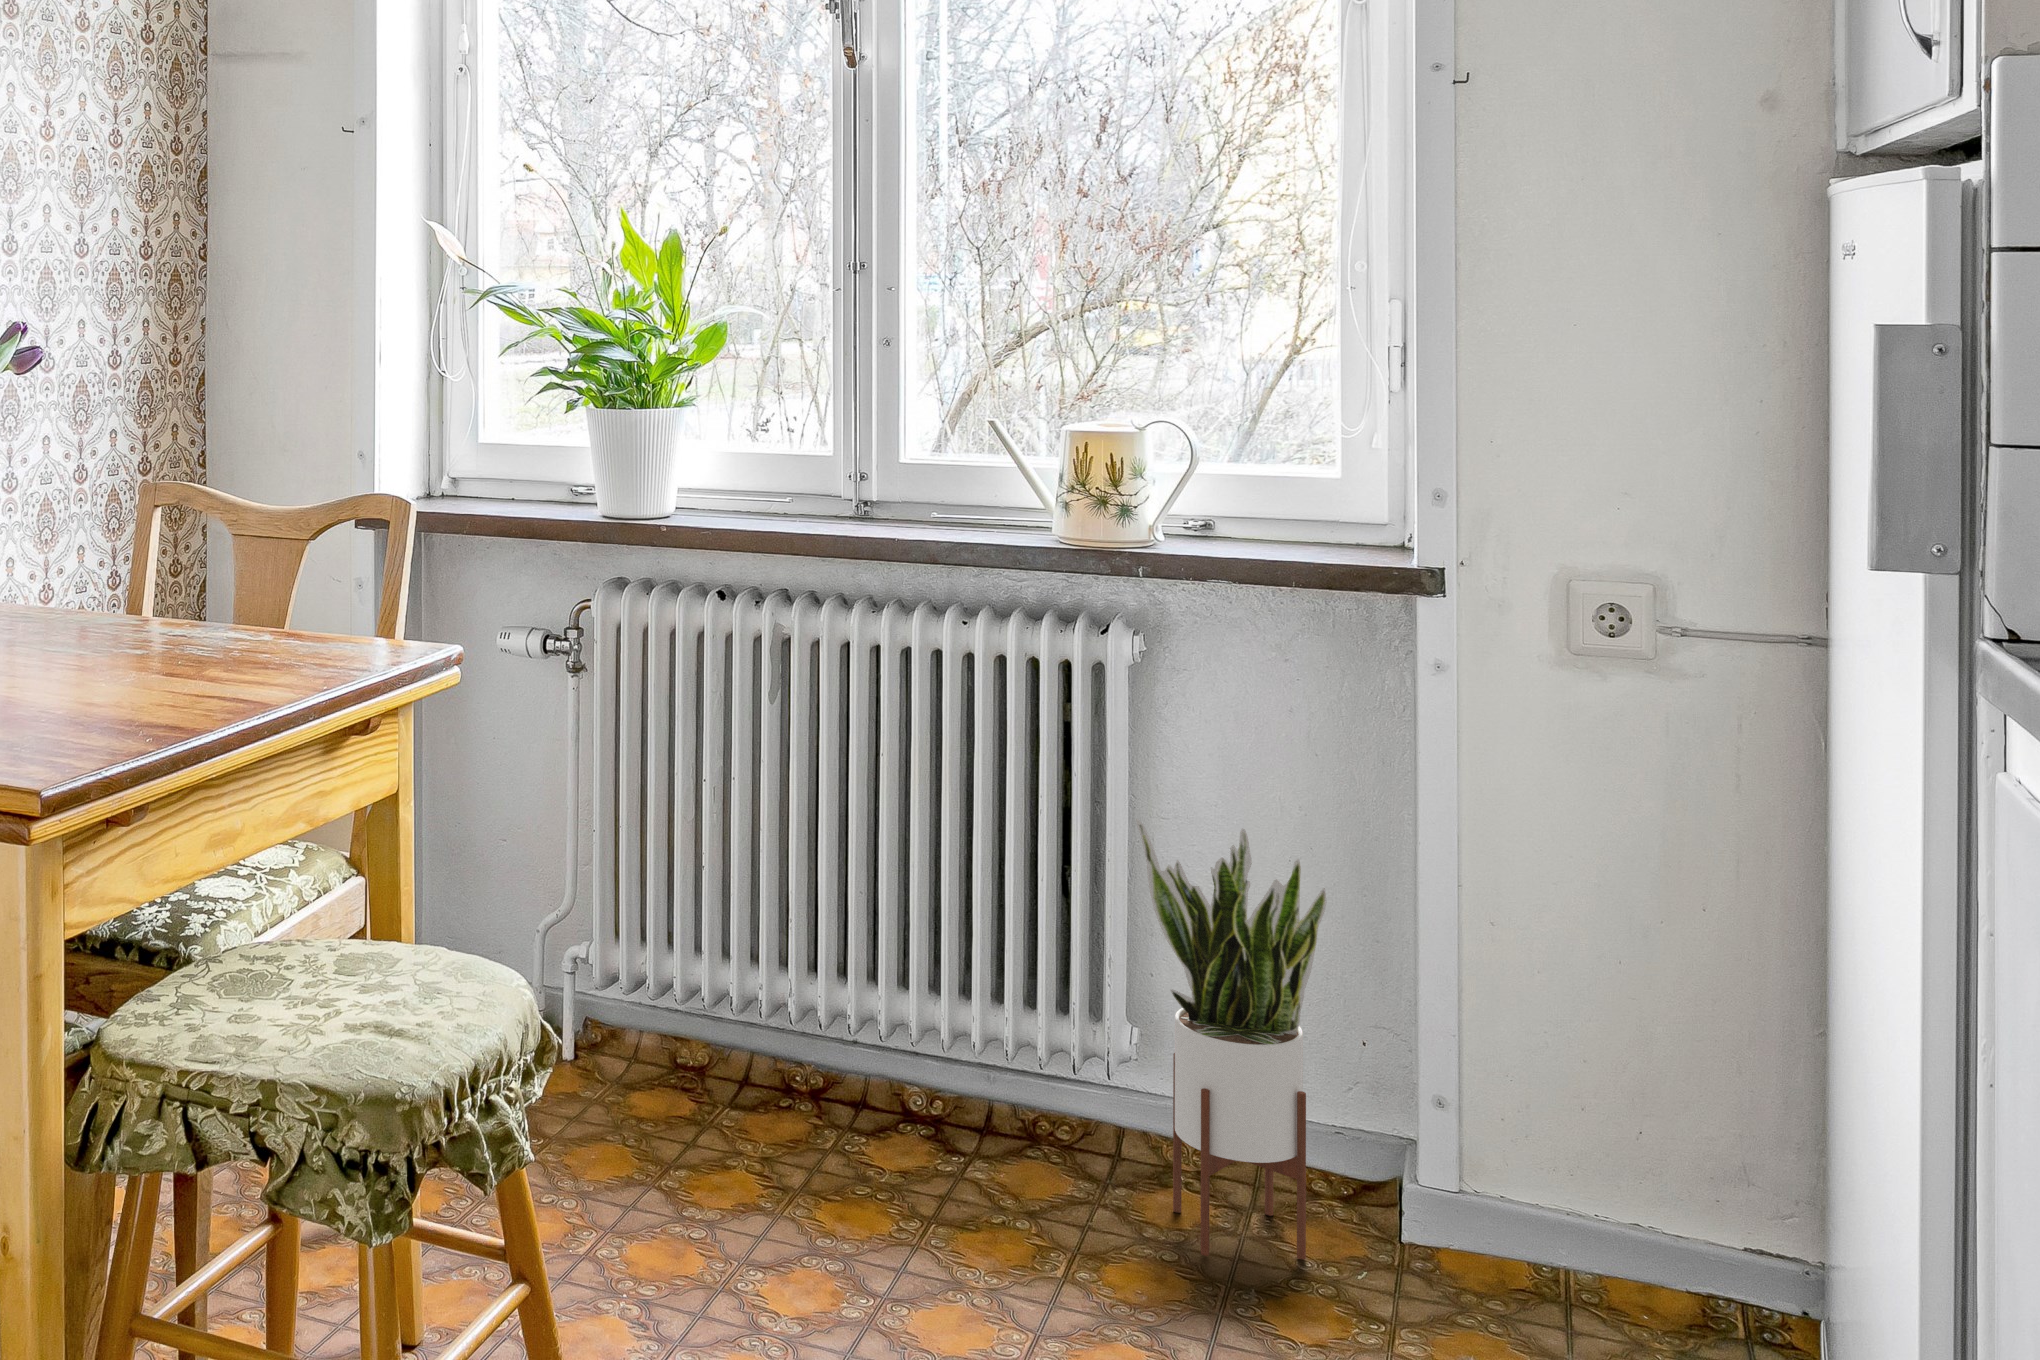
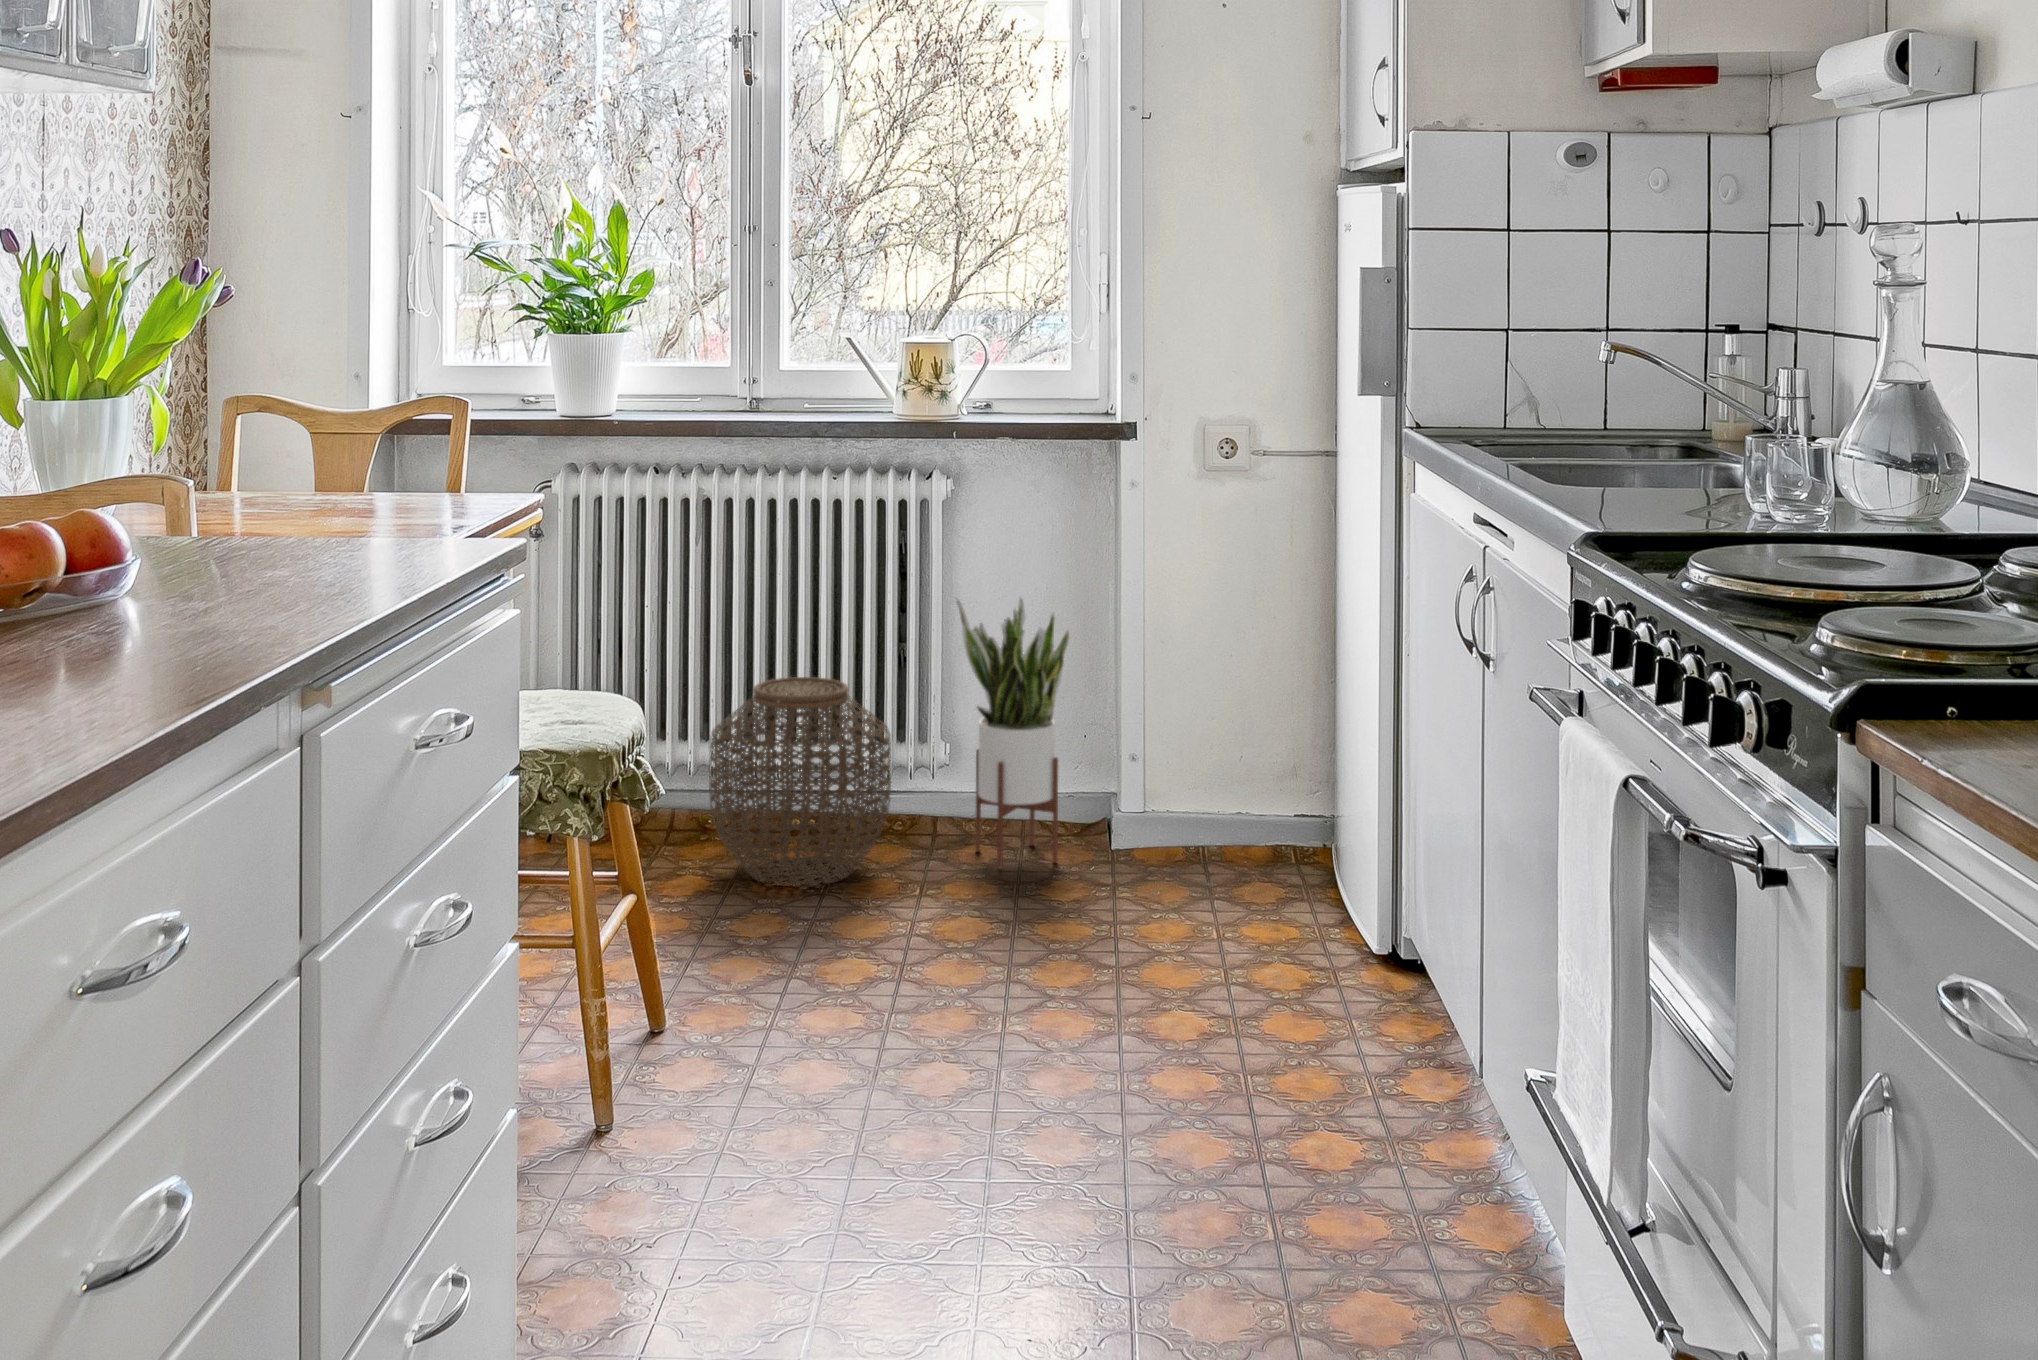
woven basket: none [758,911,1027,1238] -> present [709,677,891,886]

